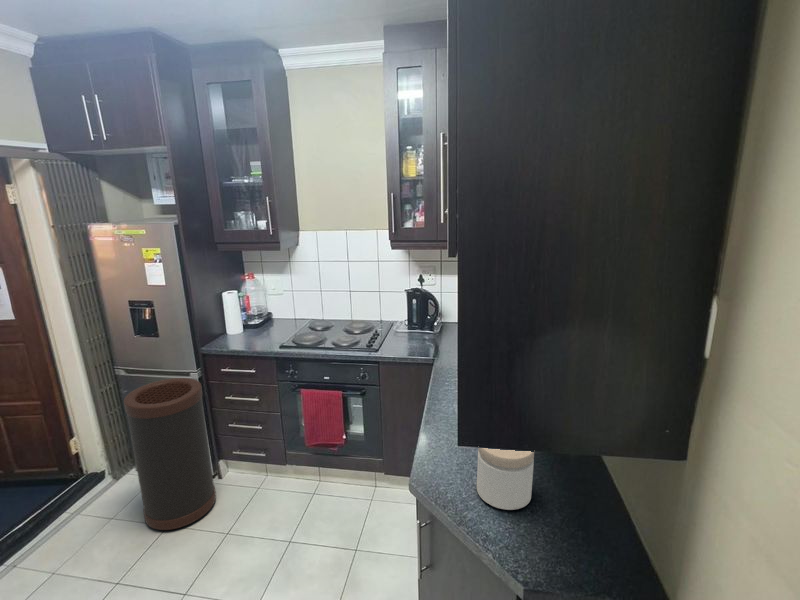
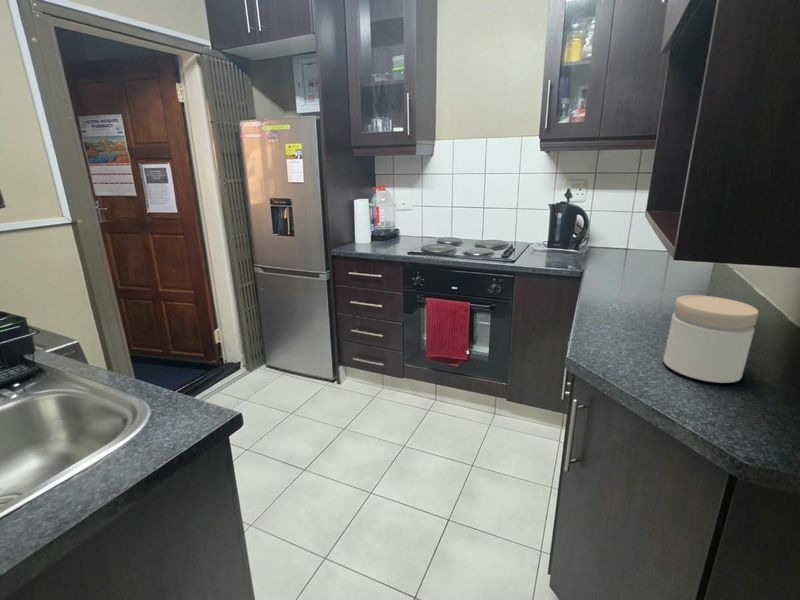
trash can: present [124,378,216,530] -> none [264,277,336,416]

